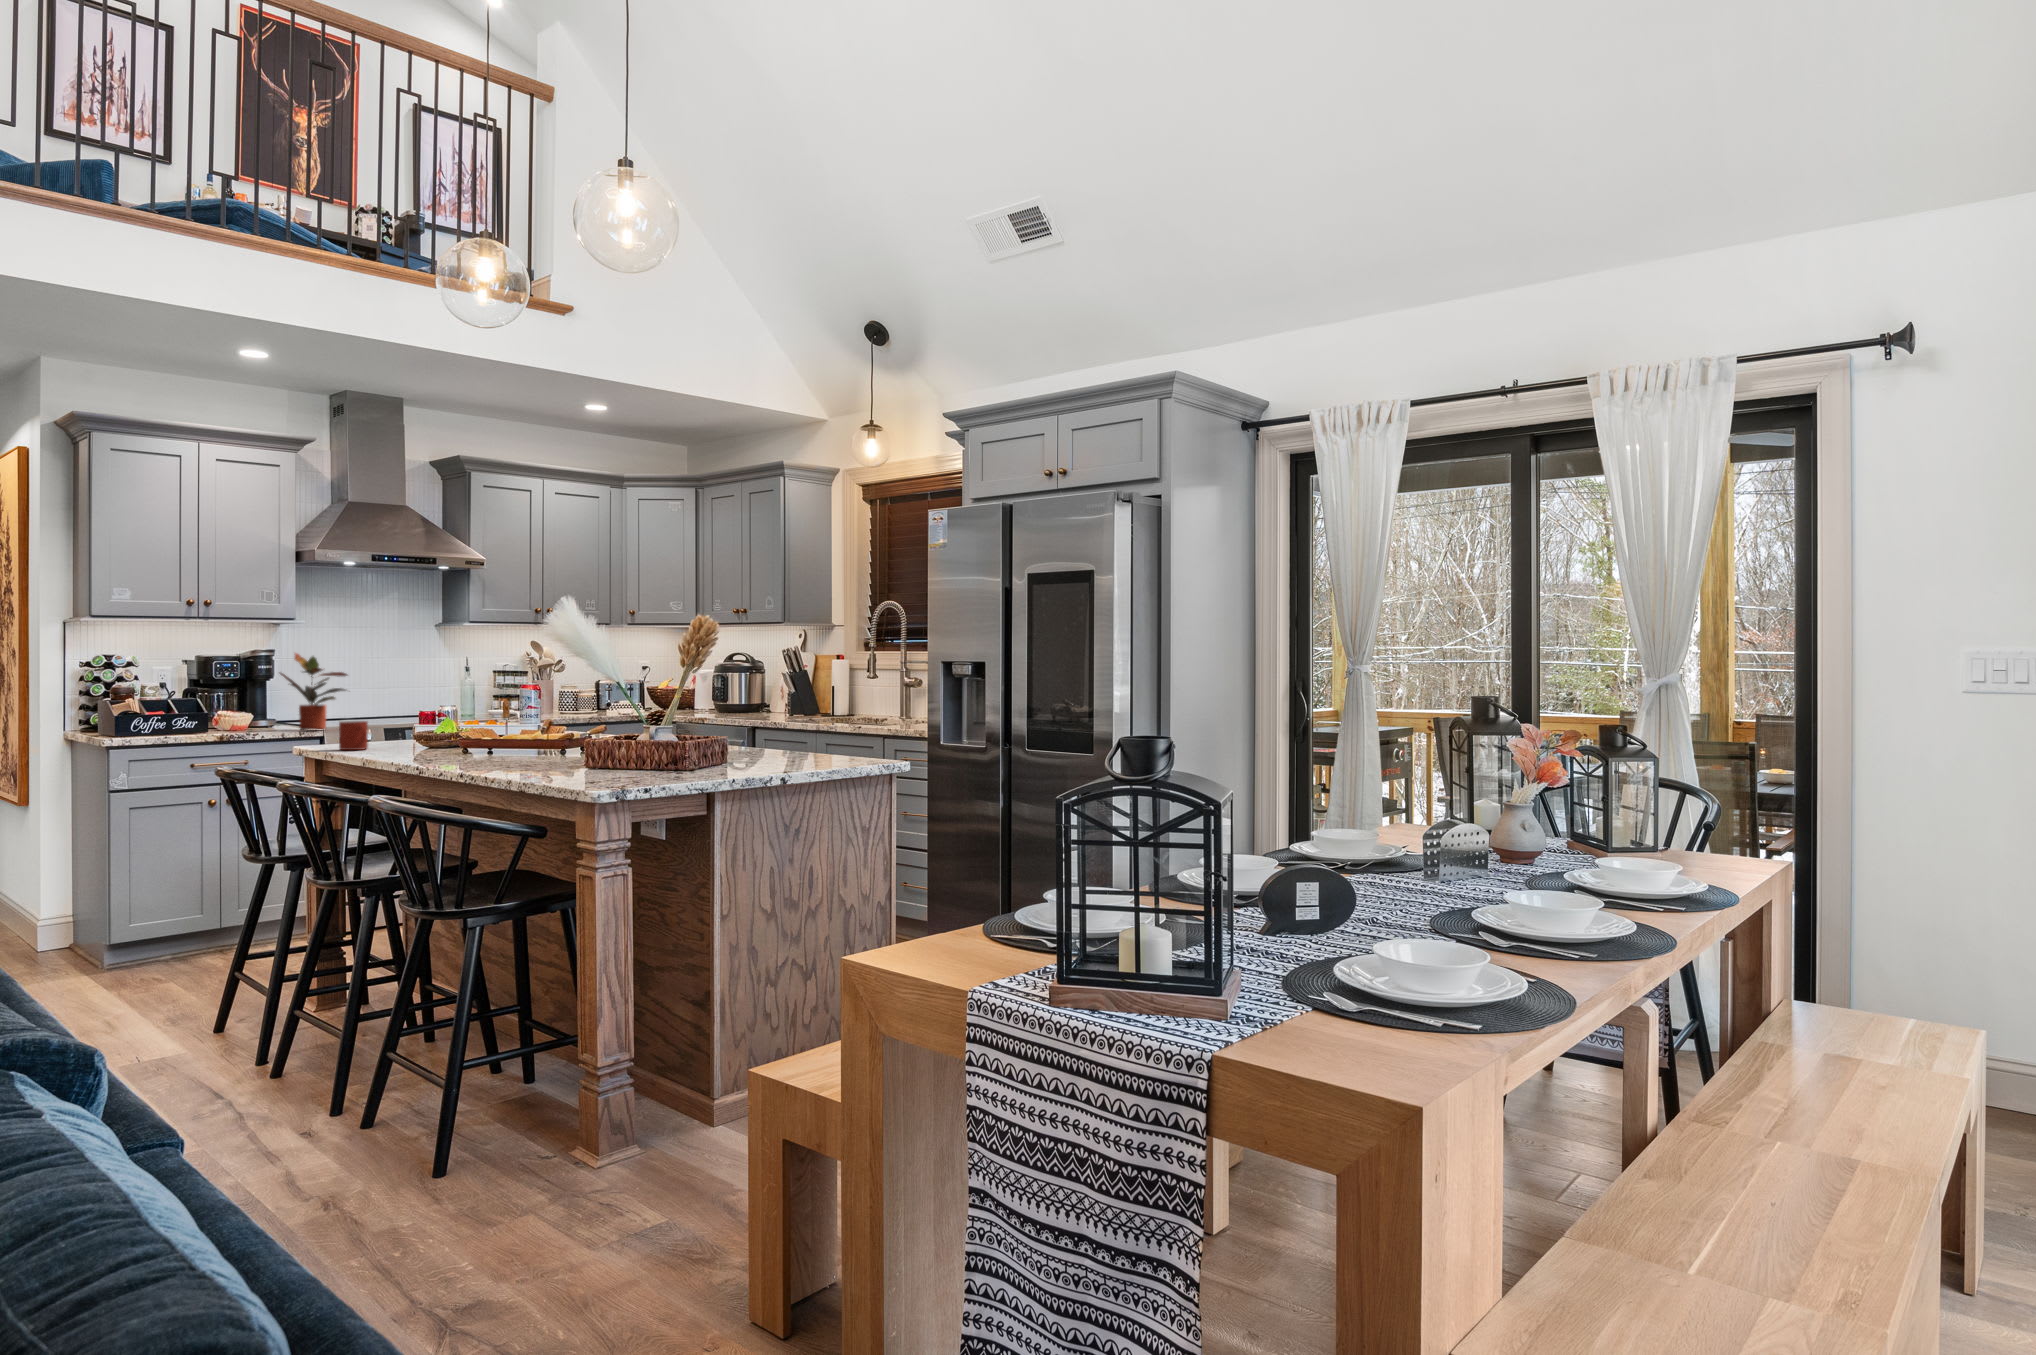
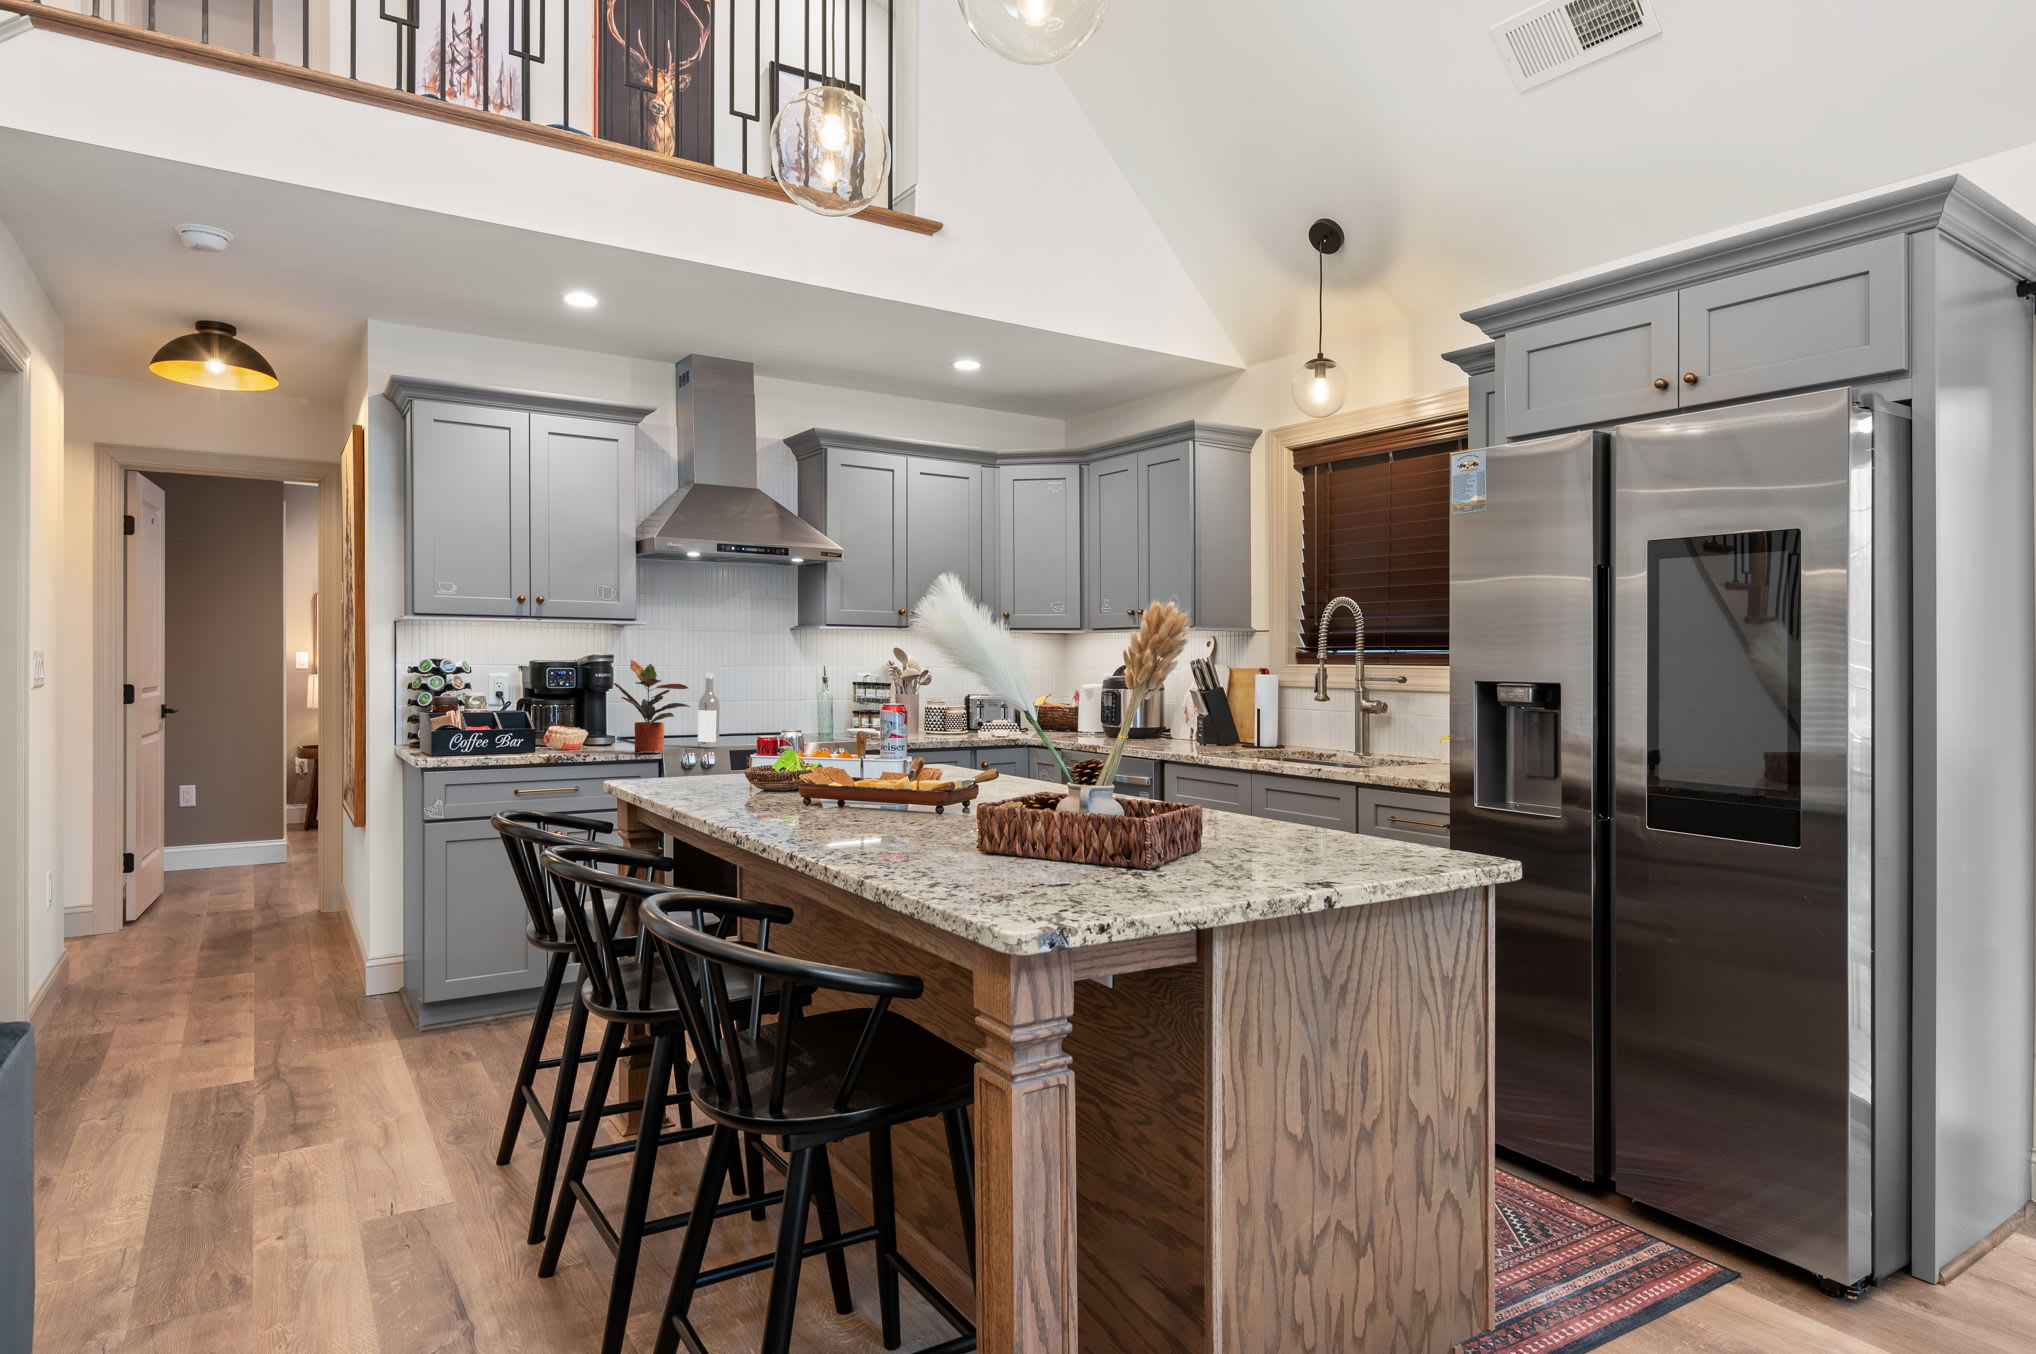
wine bottle: none [355,663,375,726] -> present [698,673,719,748]
mug: present [339,721,368,750] -> none [654,750,689,791]

